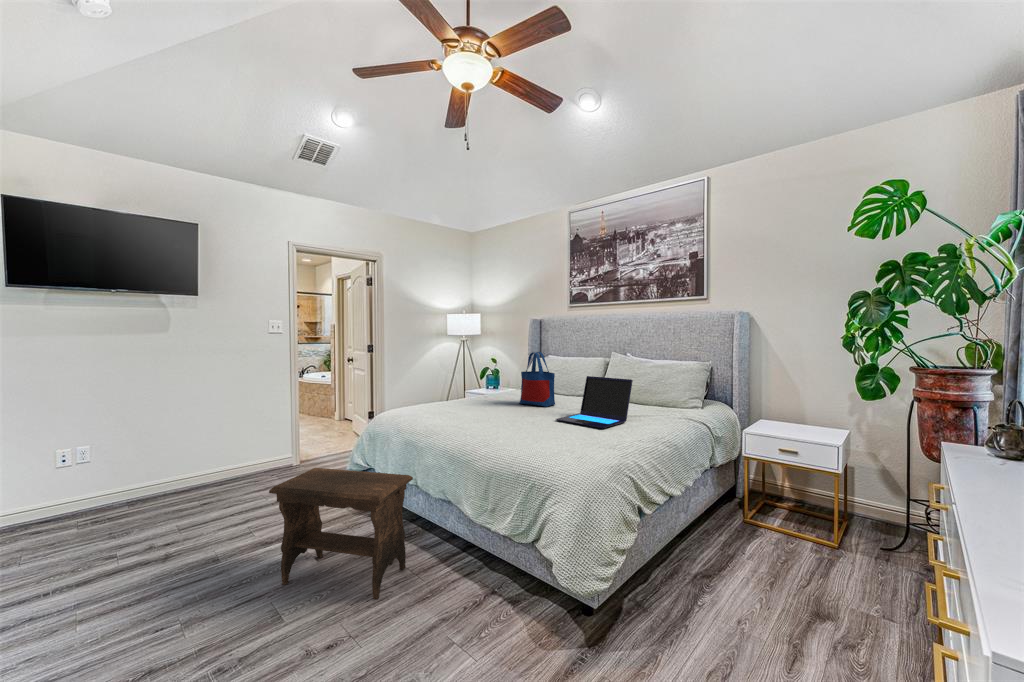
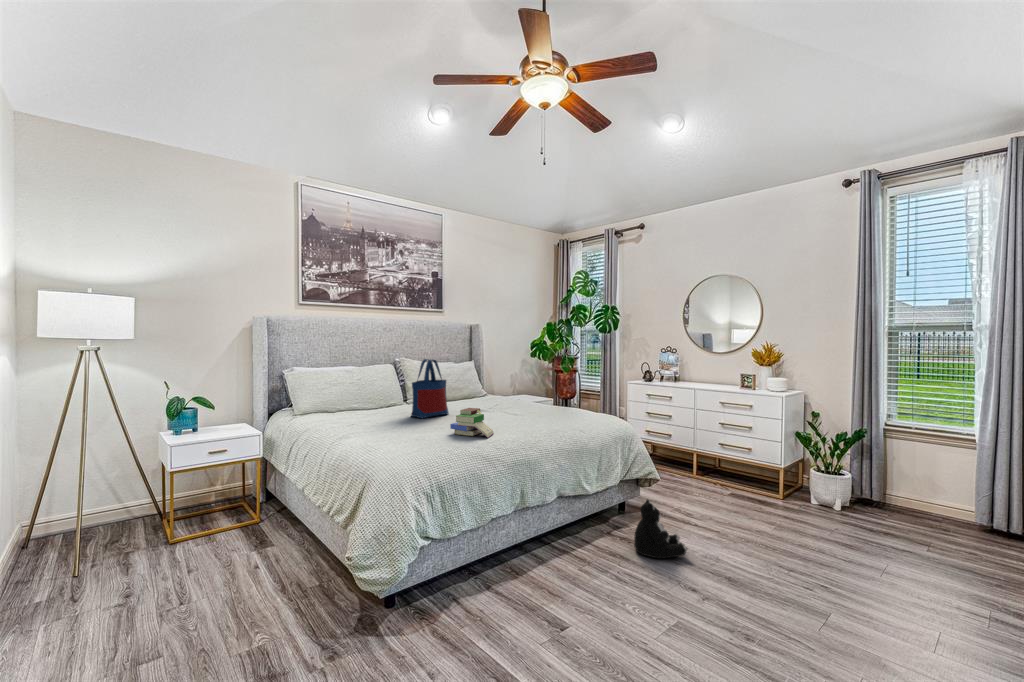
laptop: present [556,376,633,429] -> none [483,375,546,415]
book: none [436,394,476,419] -> present [450,408,494,438]
footstool: present [269,468,413,599] -> none [554,477,640,639]
plush toy: none [406,552,464,650] -> present [634,500,687,558]

